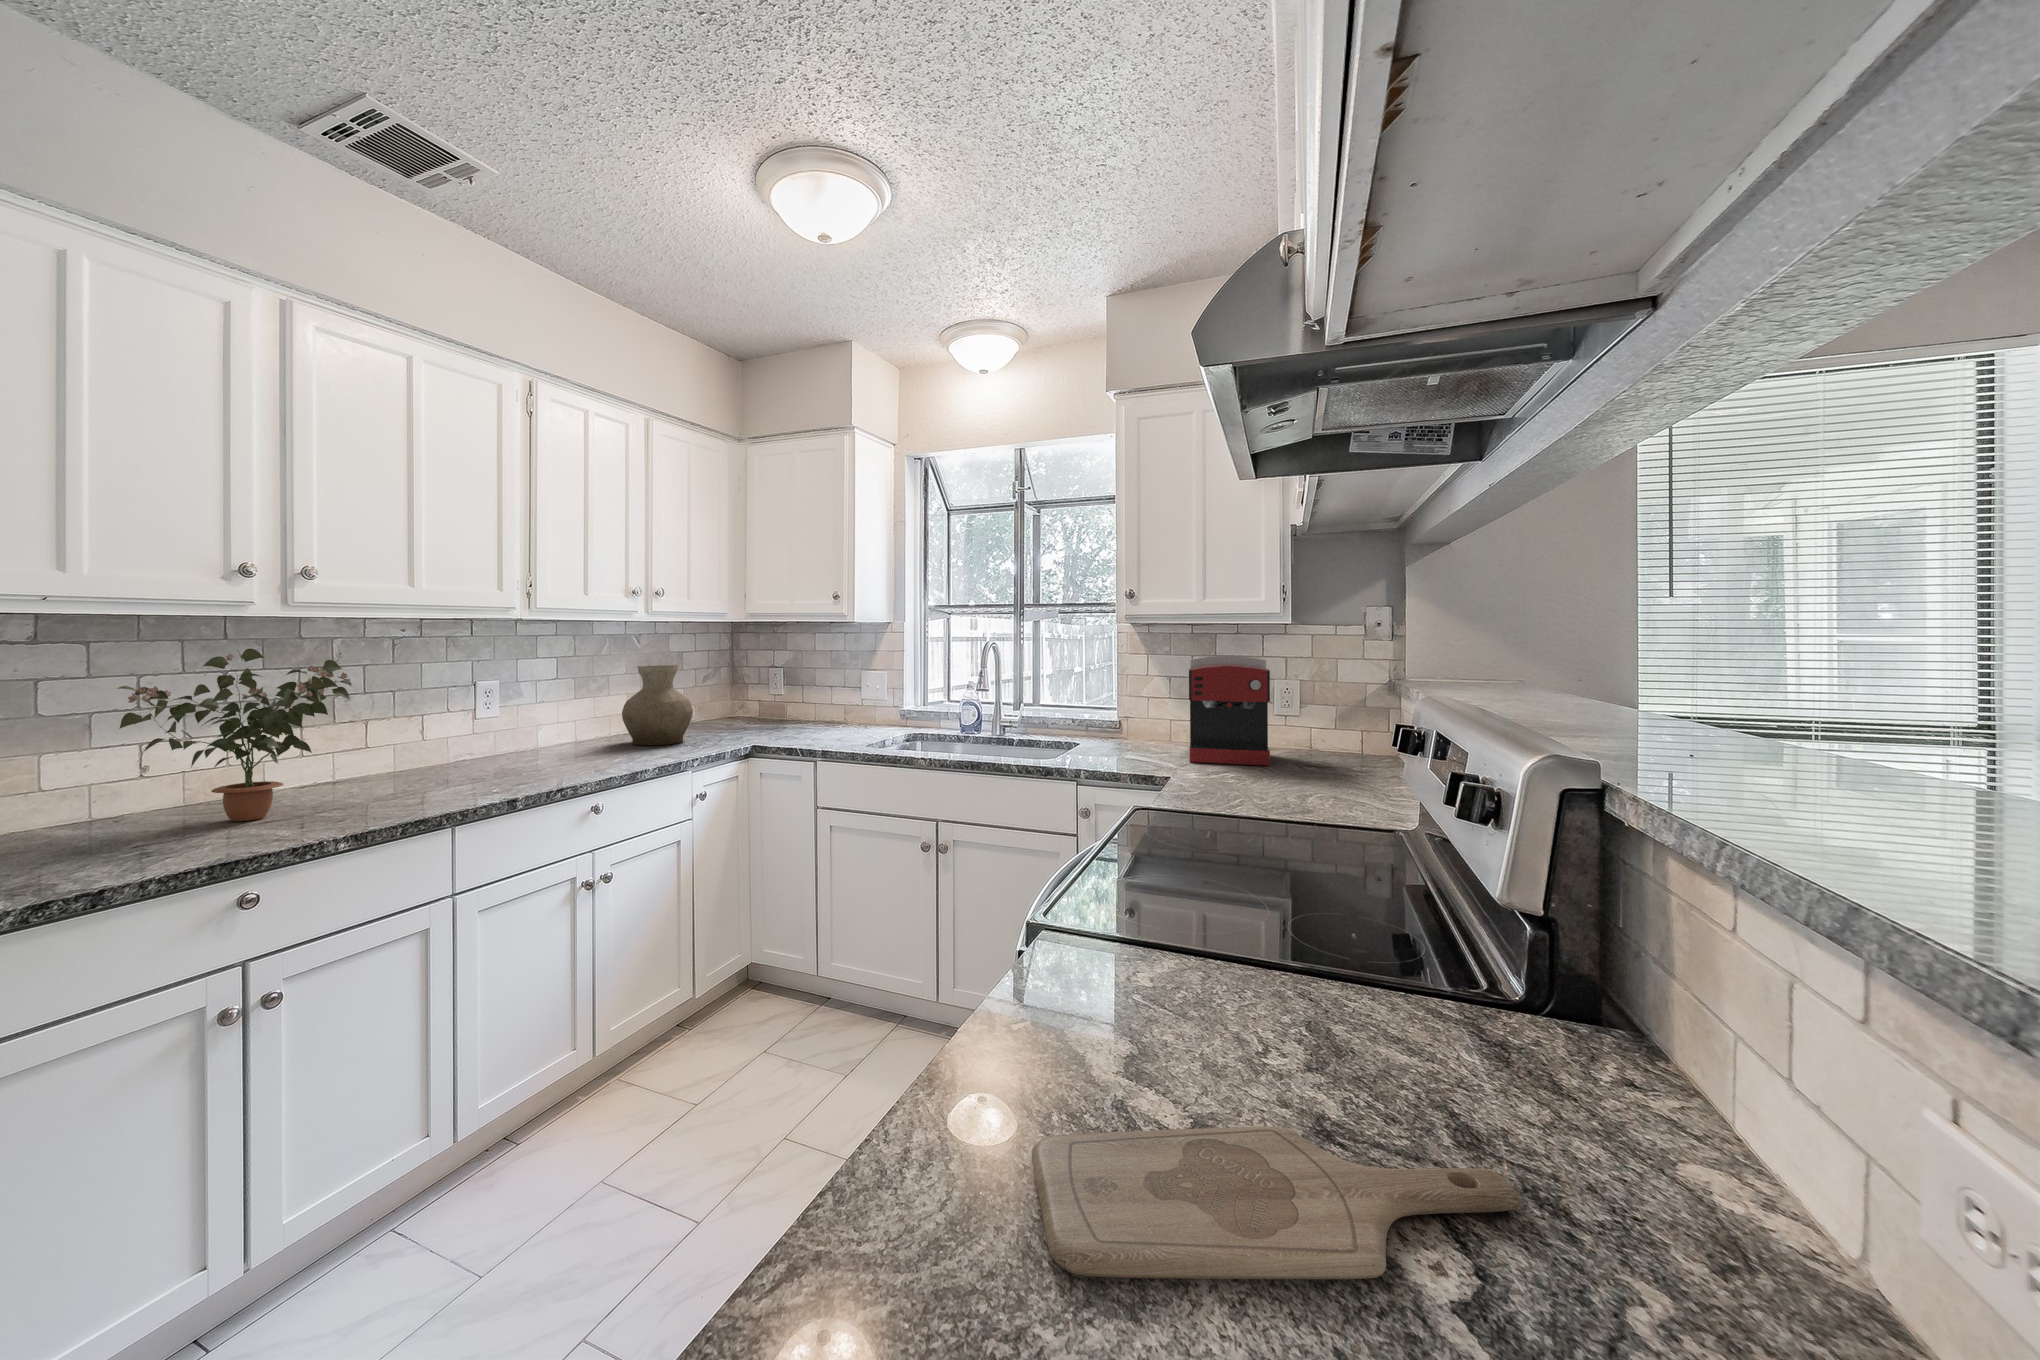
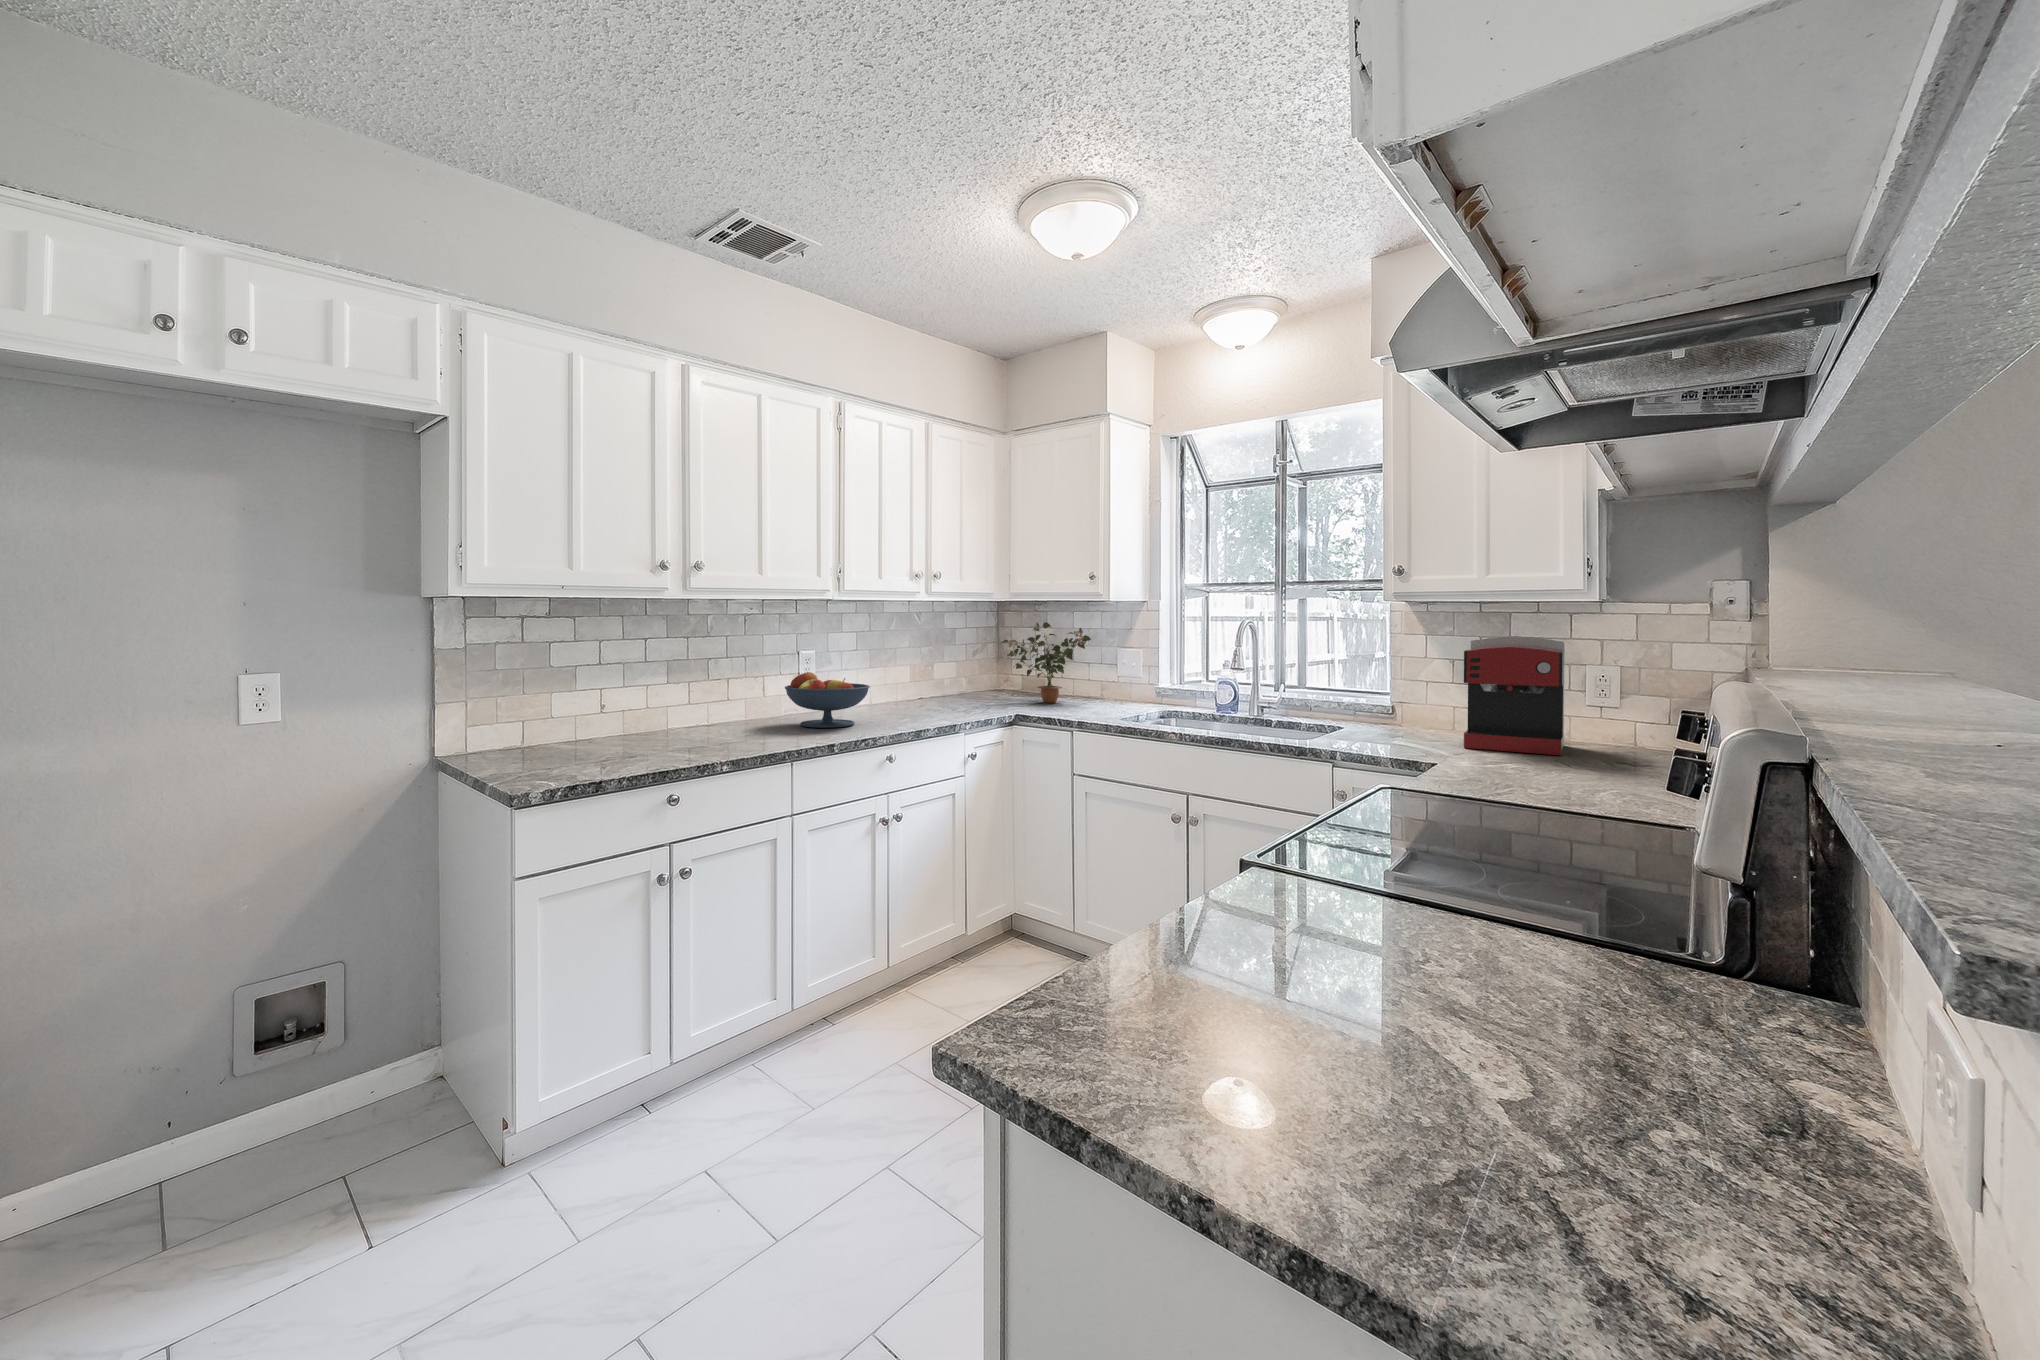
potted plant: present [117,649,352,821] -> present [1002,622,1091,703]
vase: present [622,665,693,745] -> none [908,642,967,711]
fruit bowl: none [451,707,569,776] -> present [785,672,870,728]
cutting board: present [1032,1126,1521,1279] -> none [1182,949,1553,1035]

